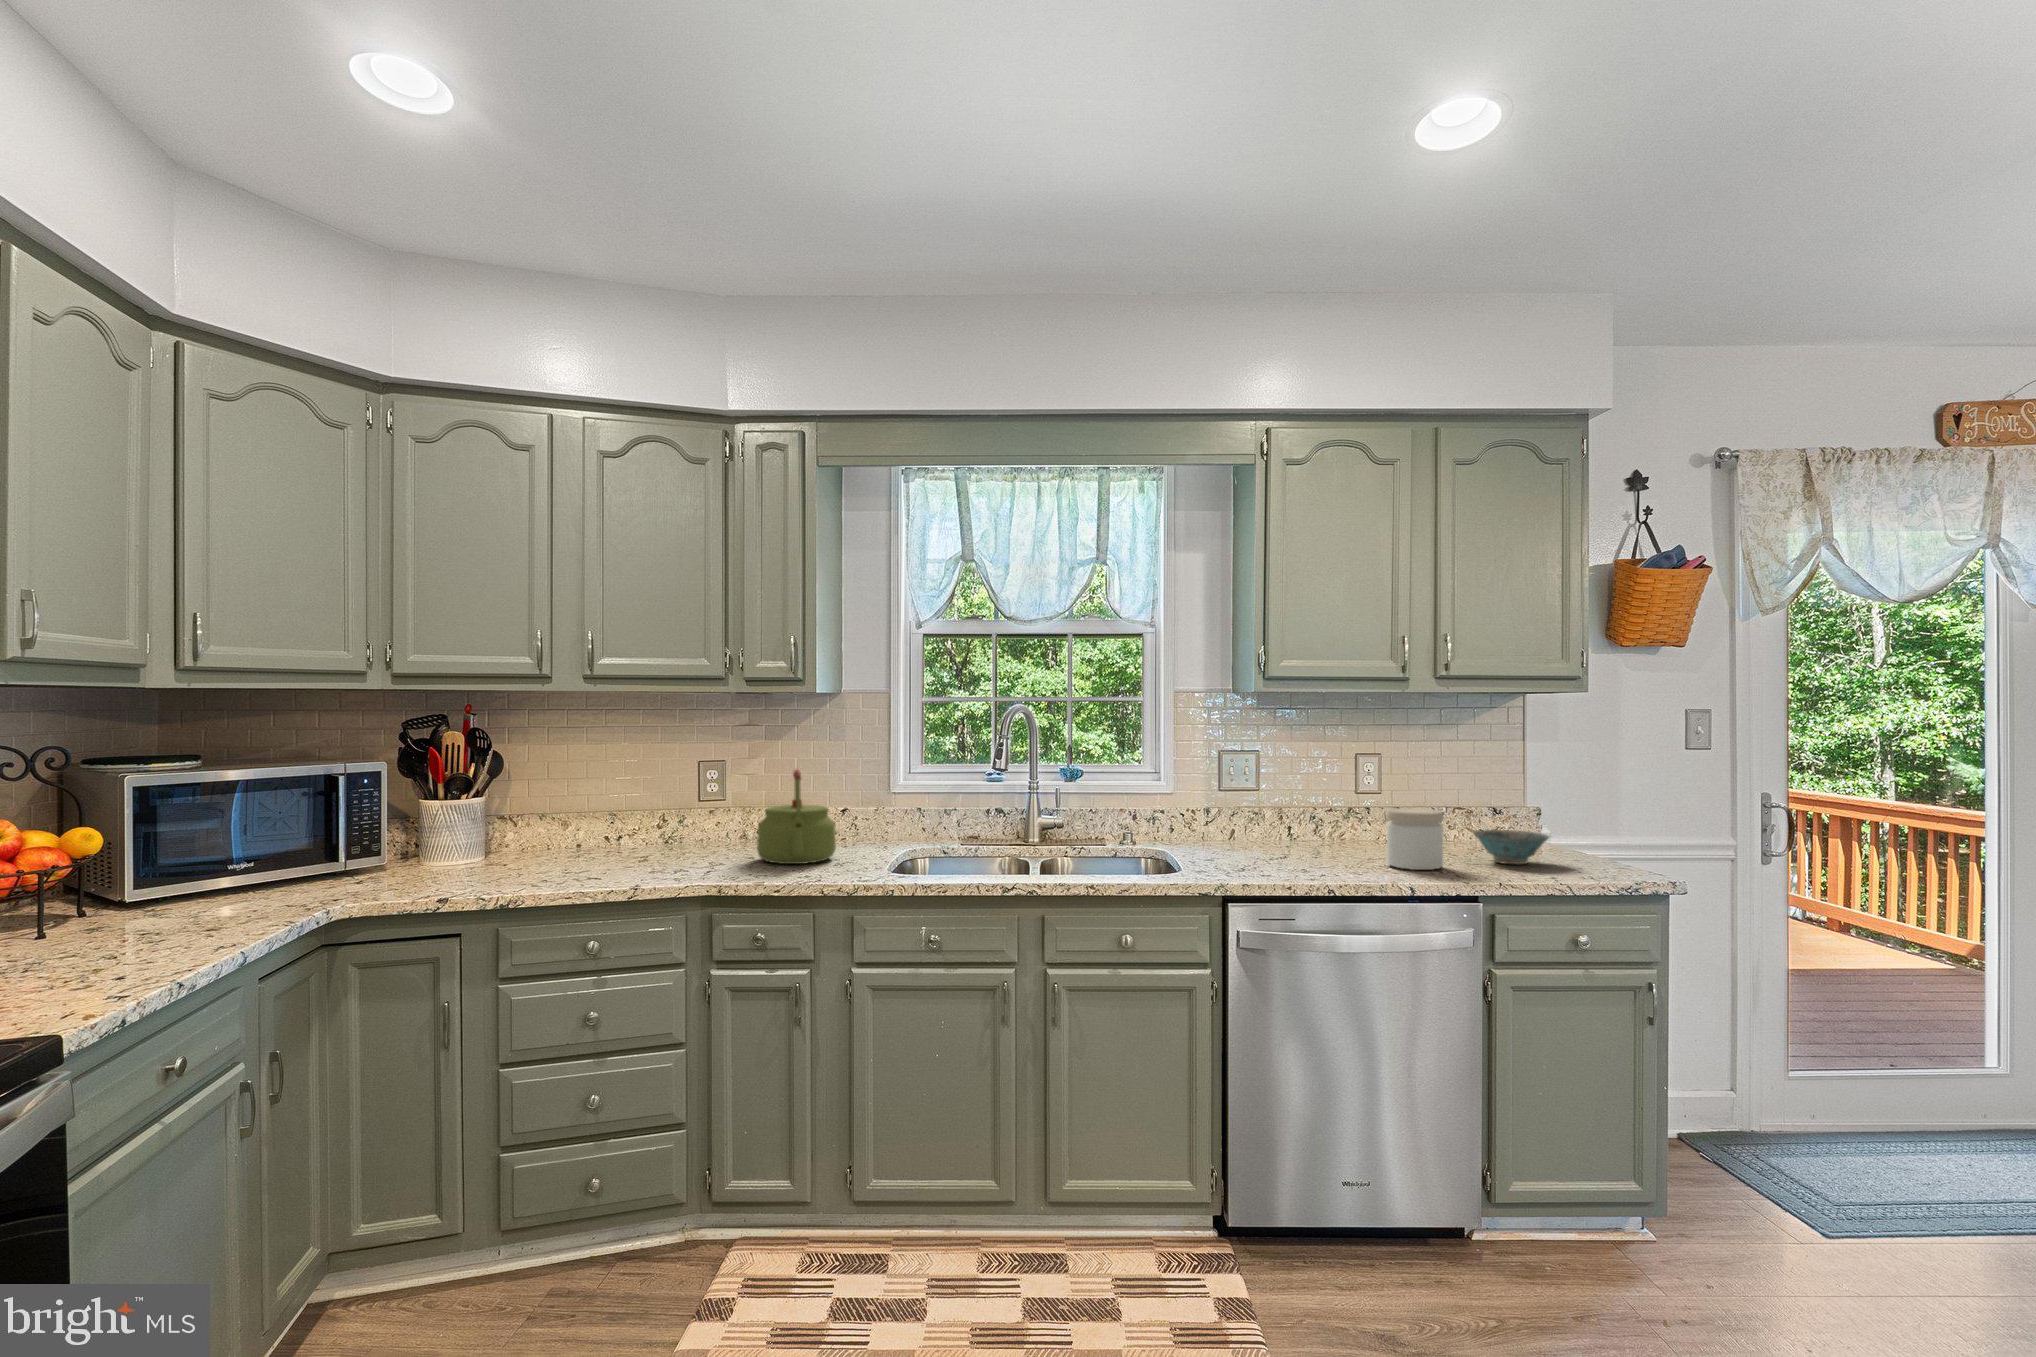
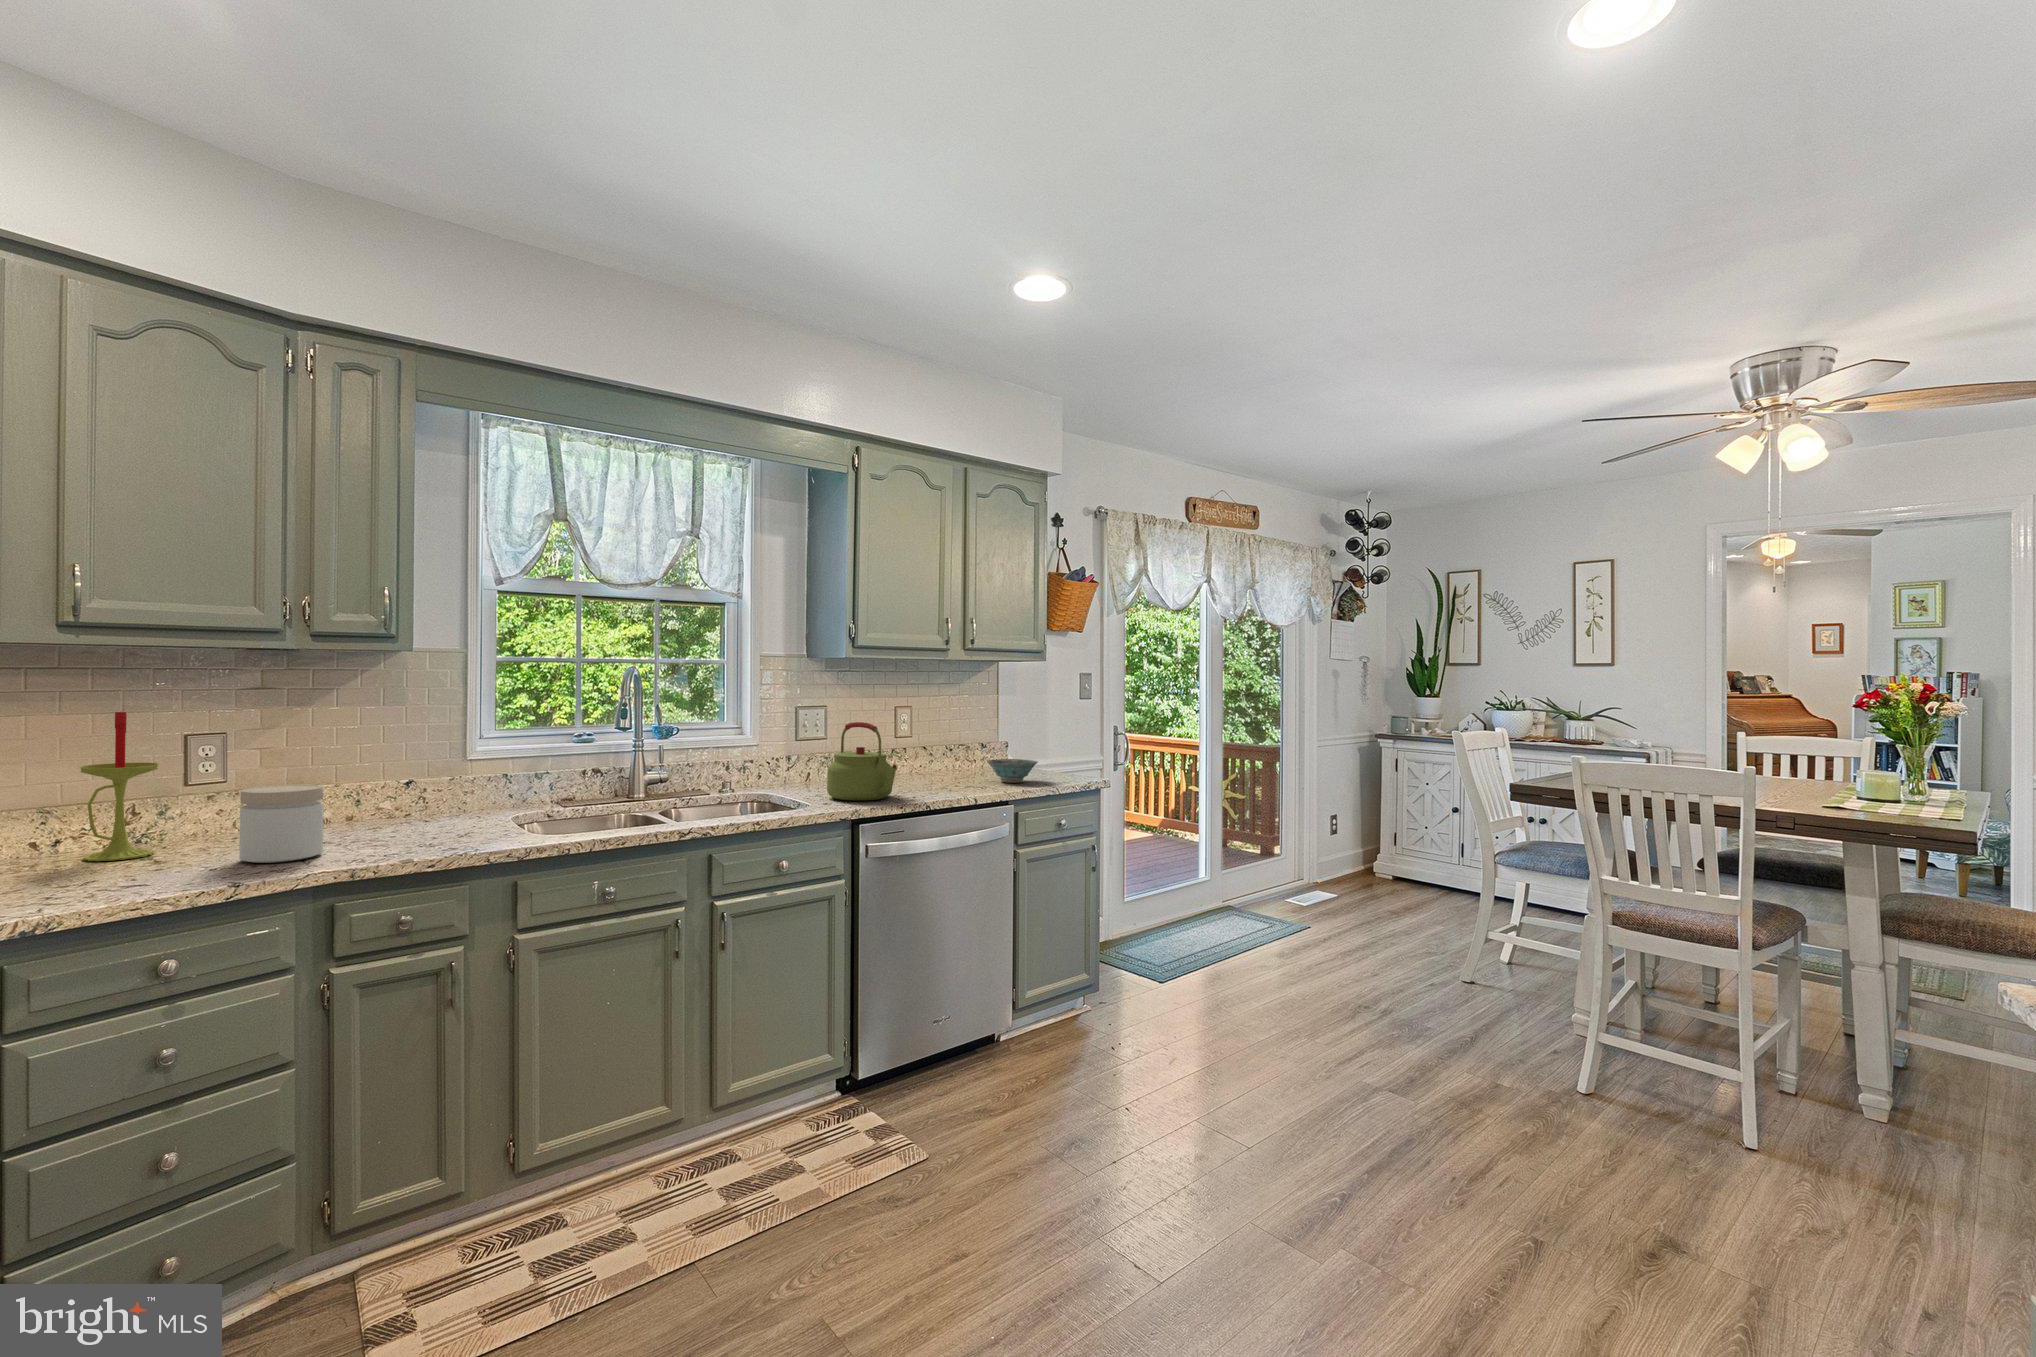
candle: none [588,744,638,863] -> present [80,712,159,861]
kettle: present [757,770,836,864] -> present [827,722,897,801]
jar: present [1387,808,1443,870] -> present [239,784,324,863]

